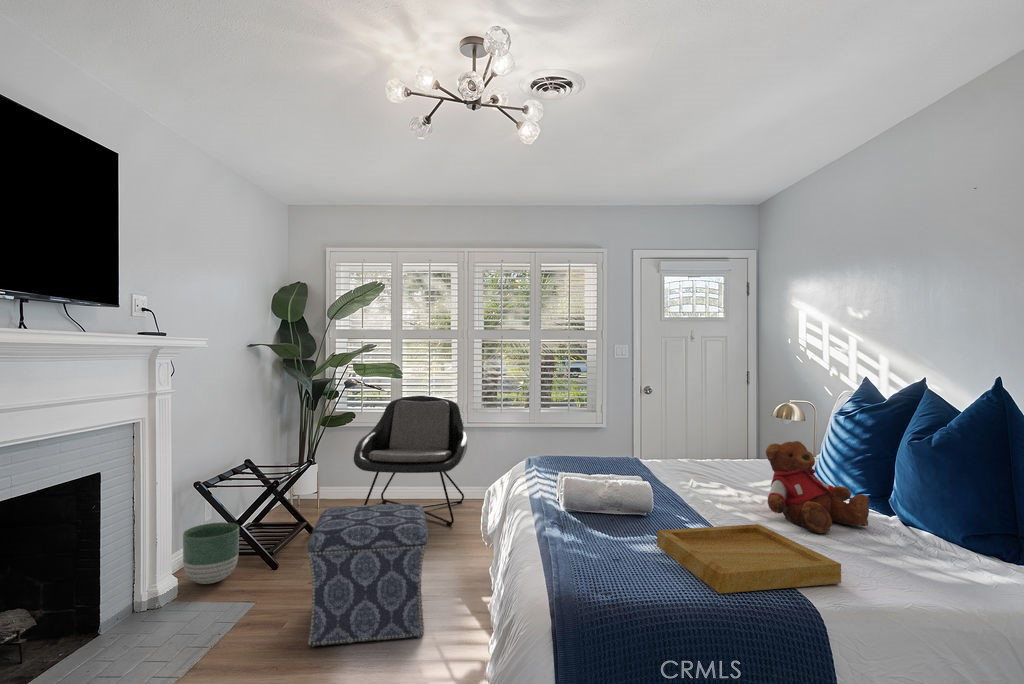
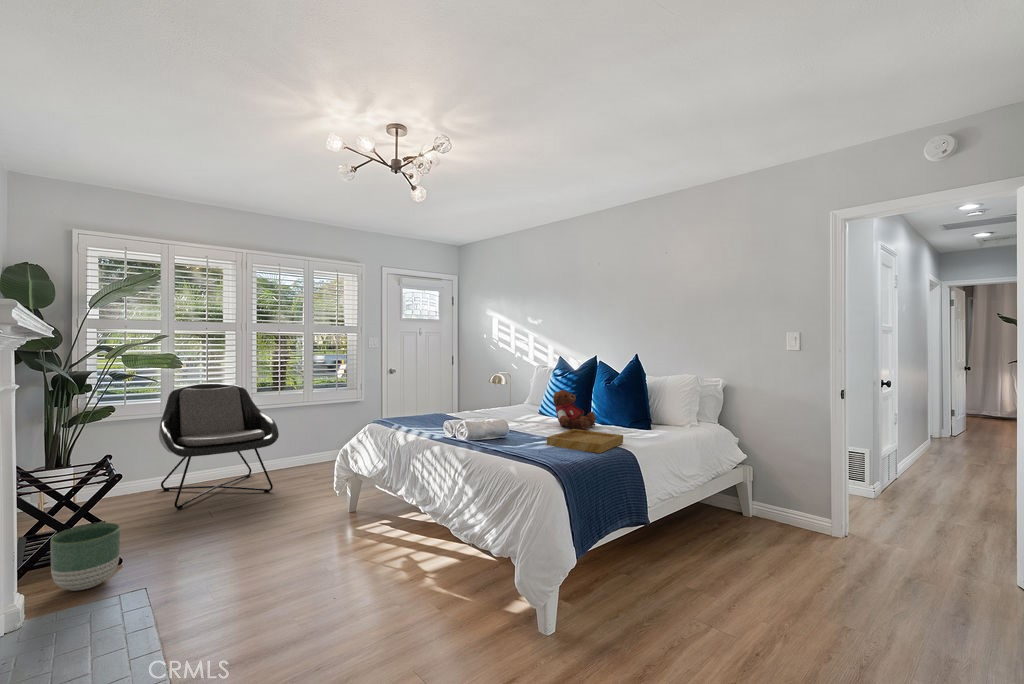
ottoman: present [307,504,428,647] -> none [247,464,370,582]

